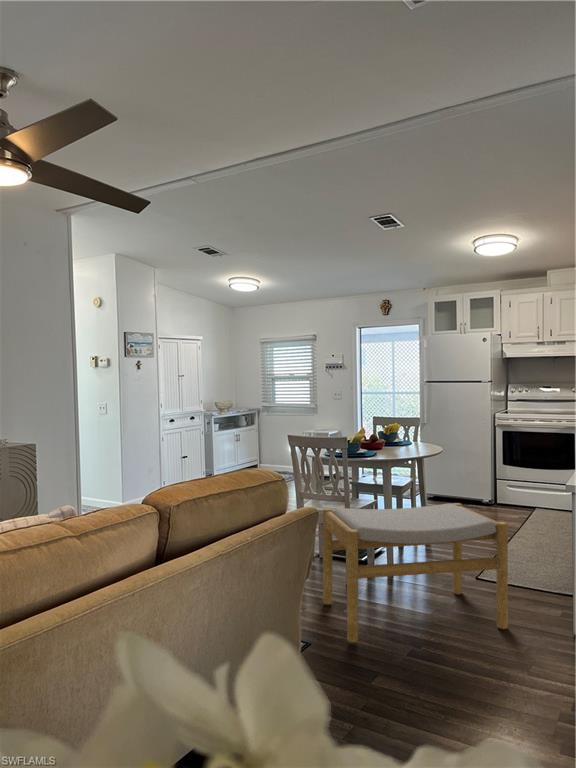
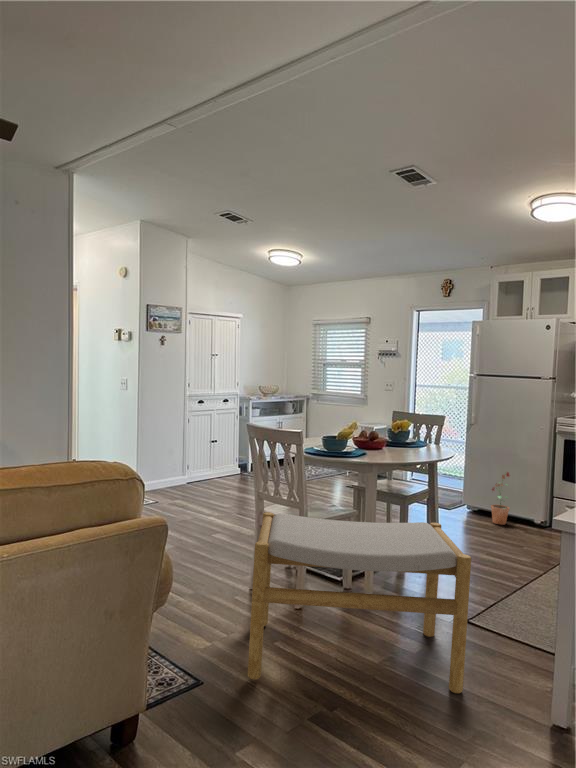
potted plant: none [446,461,462,506] -> present [491,472,510,525]

